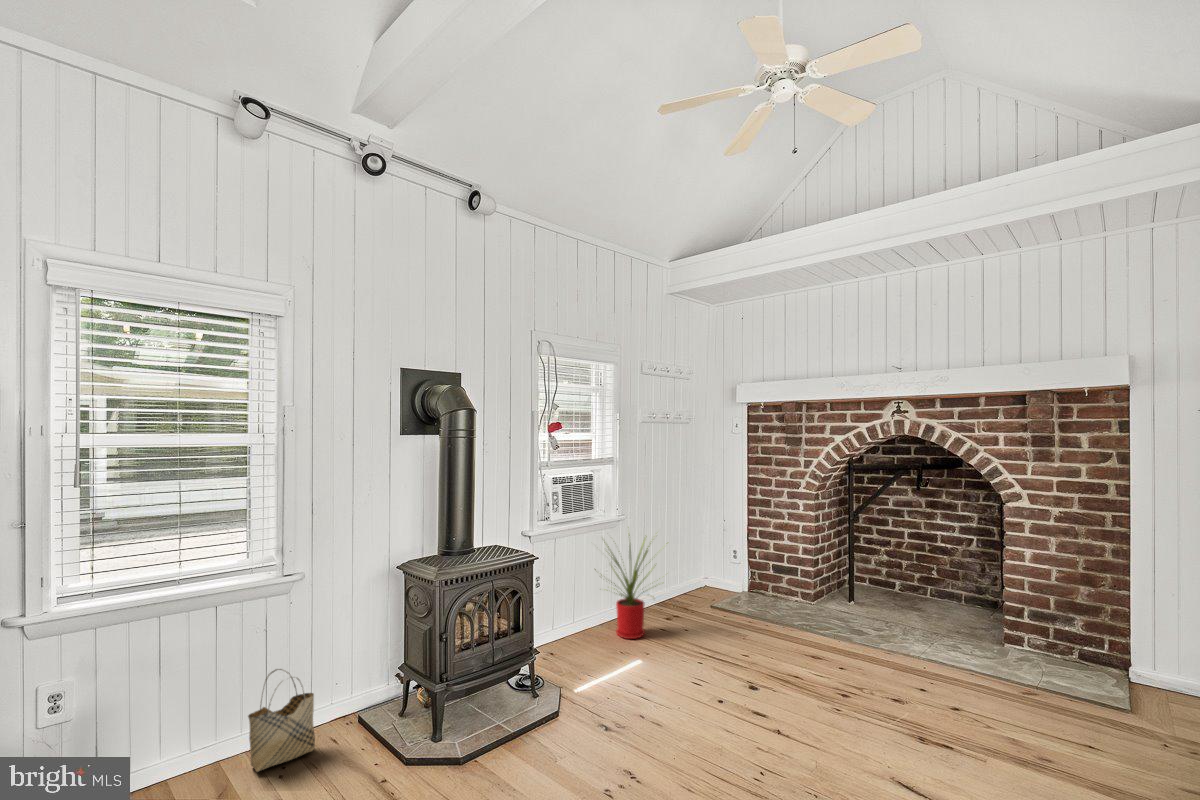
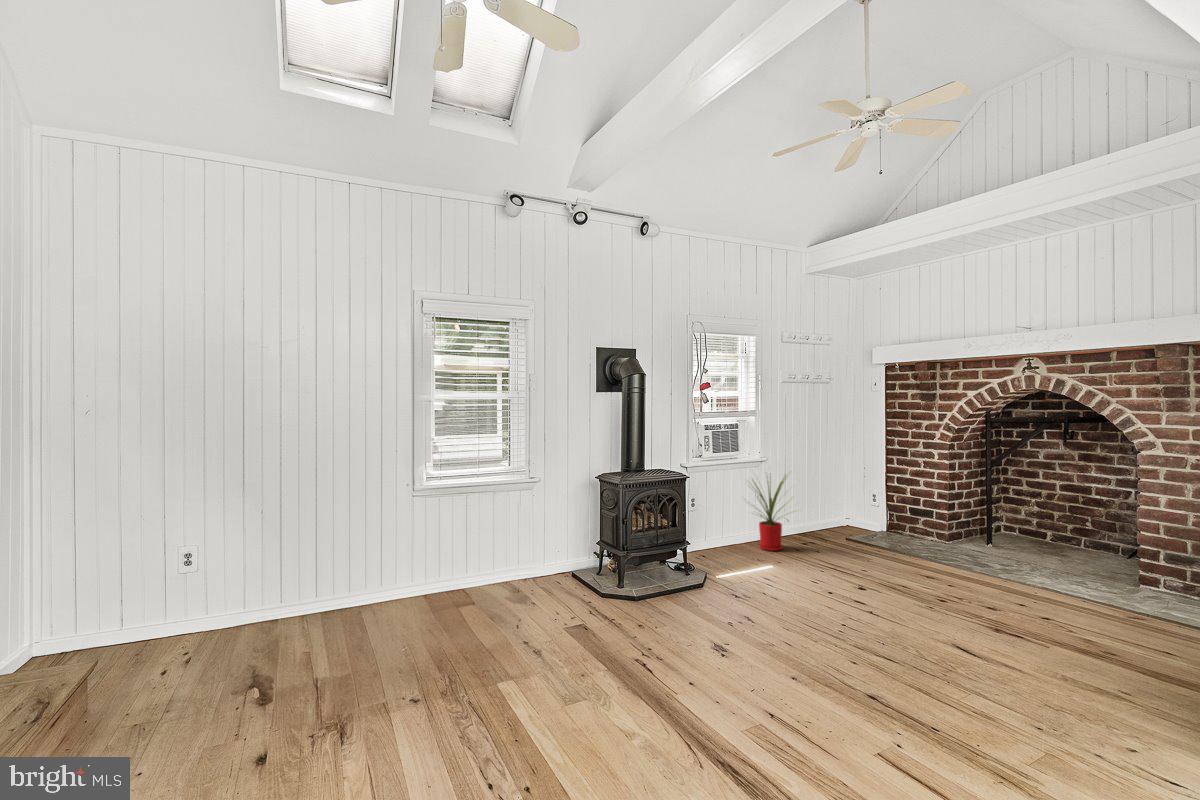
woven basket: present [248,669,315,772] -> none [512,533,549,588]

